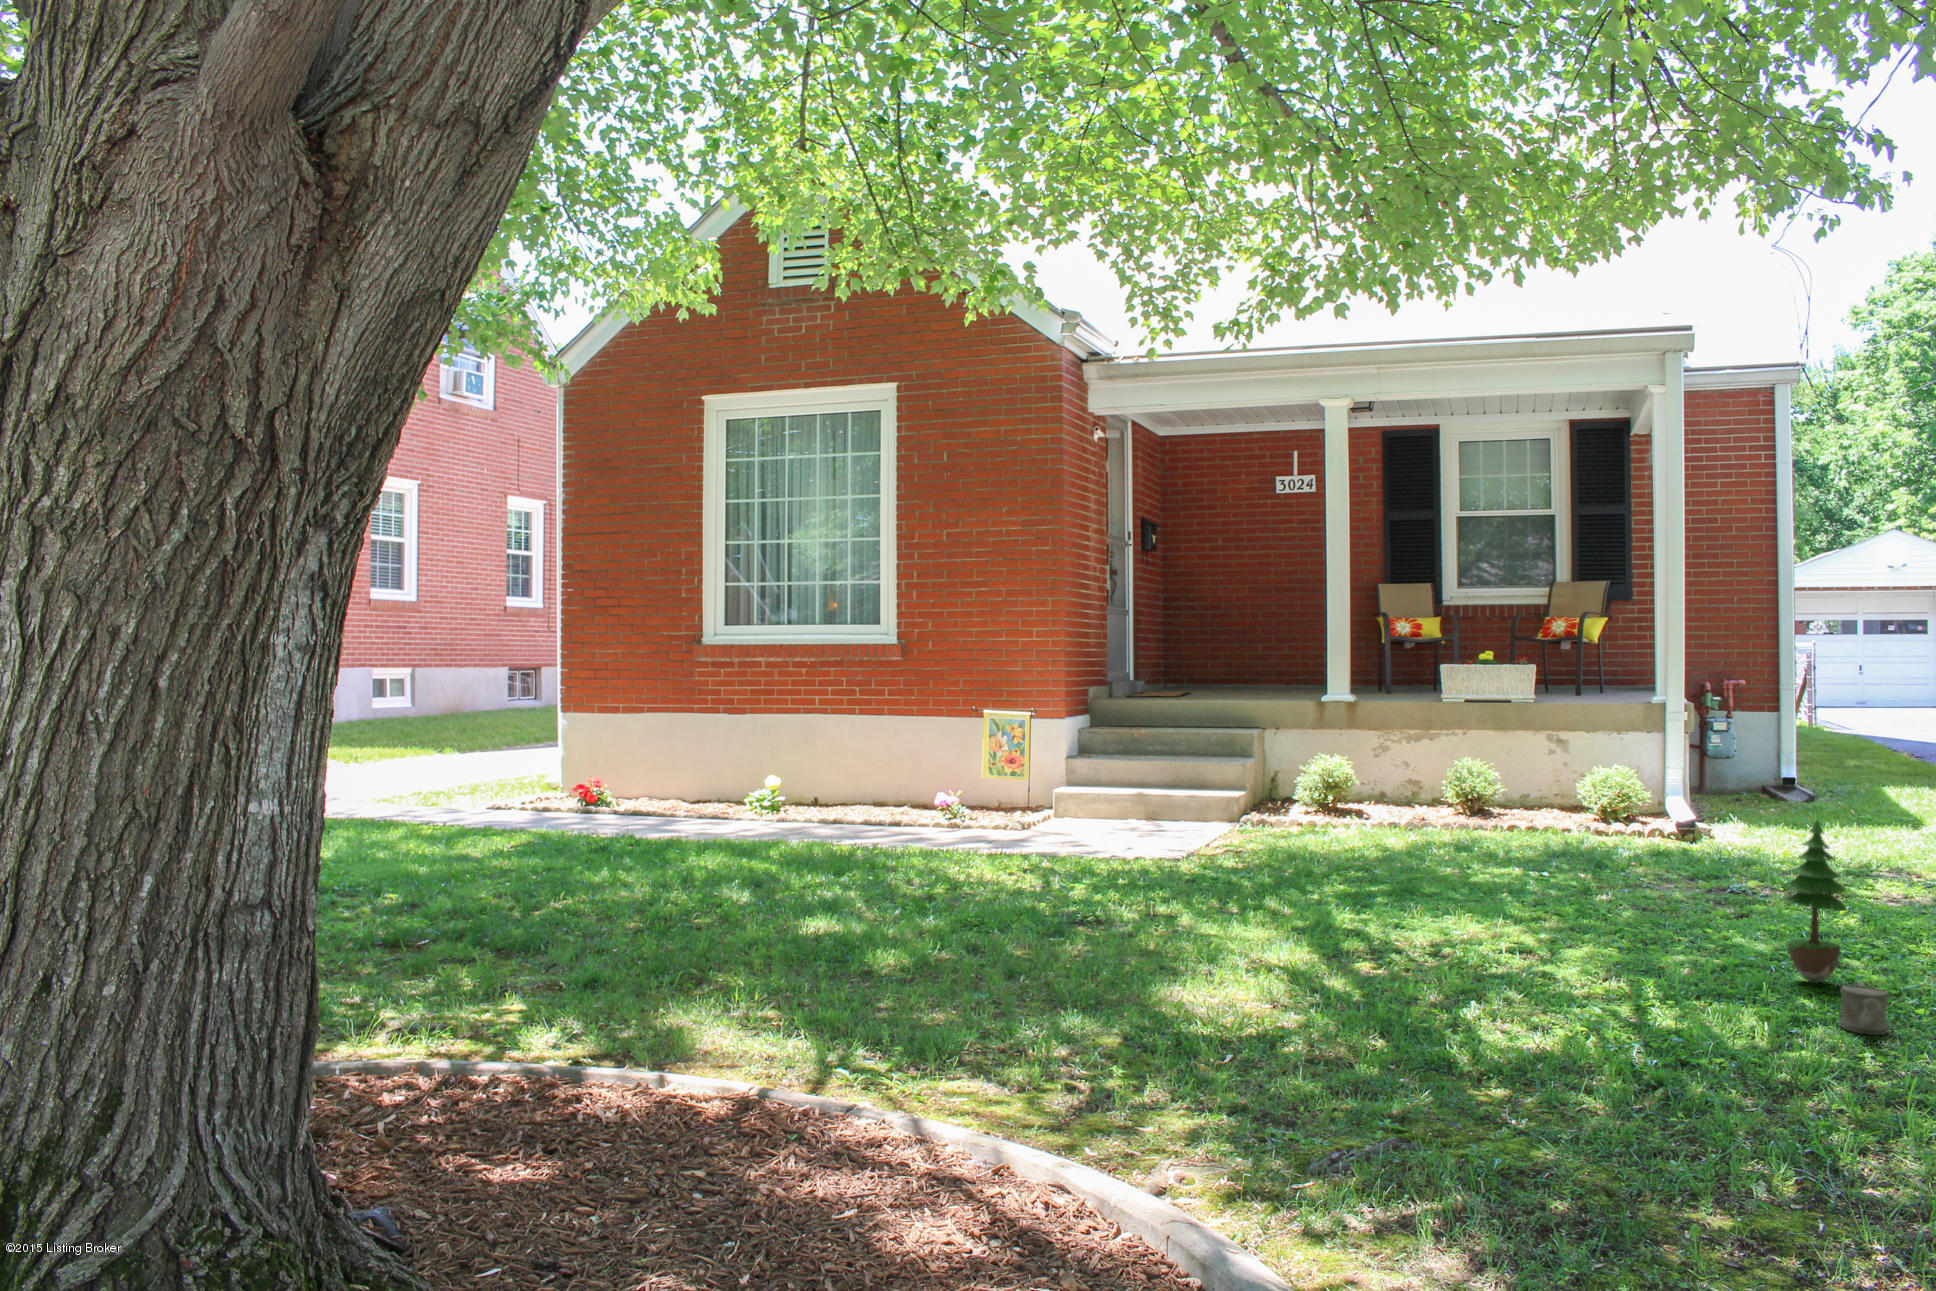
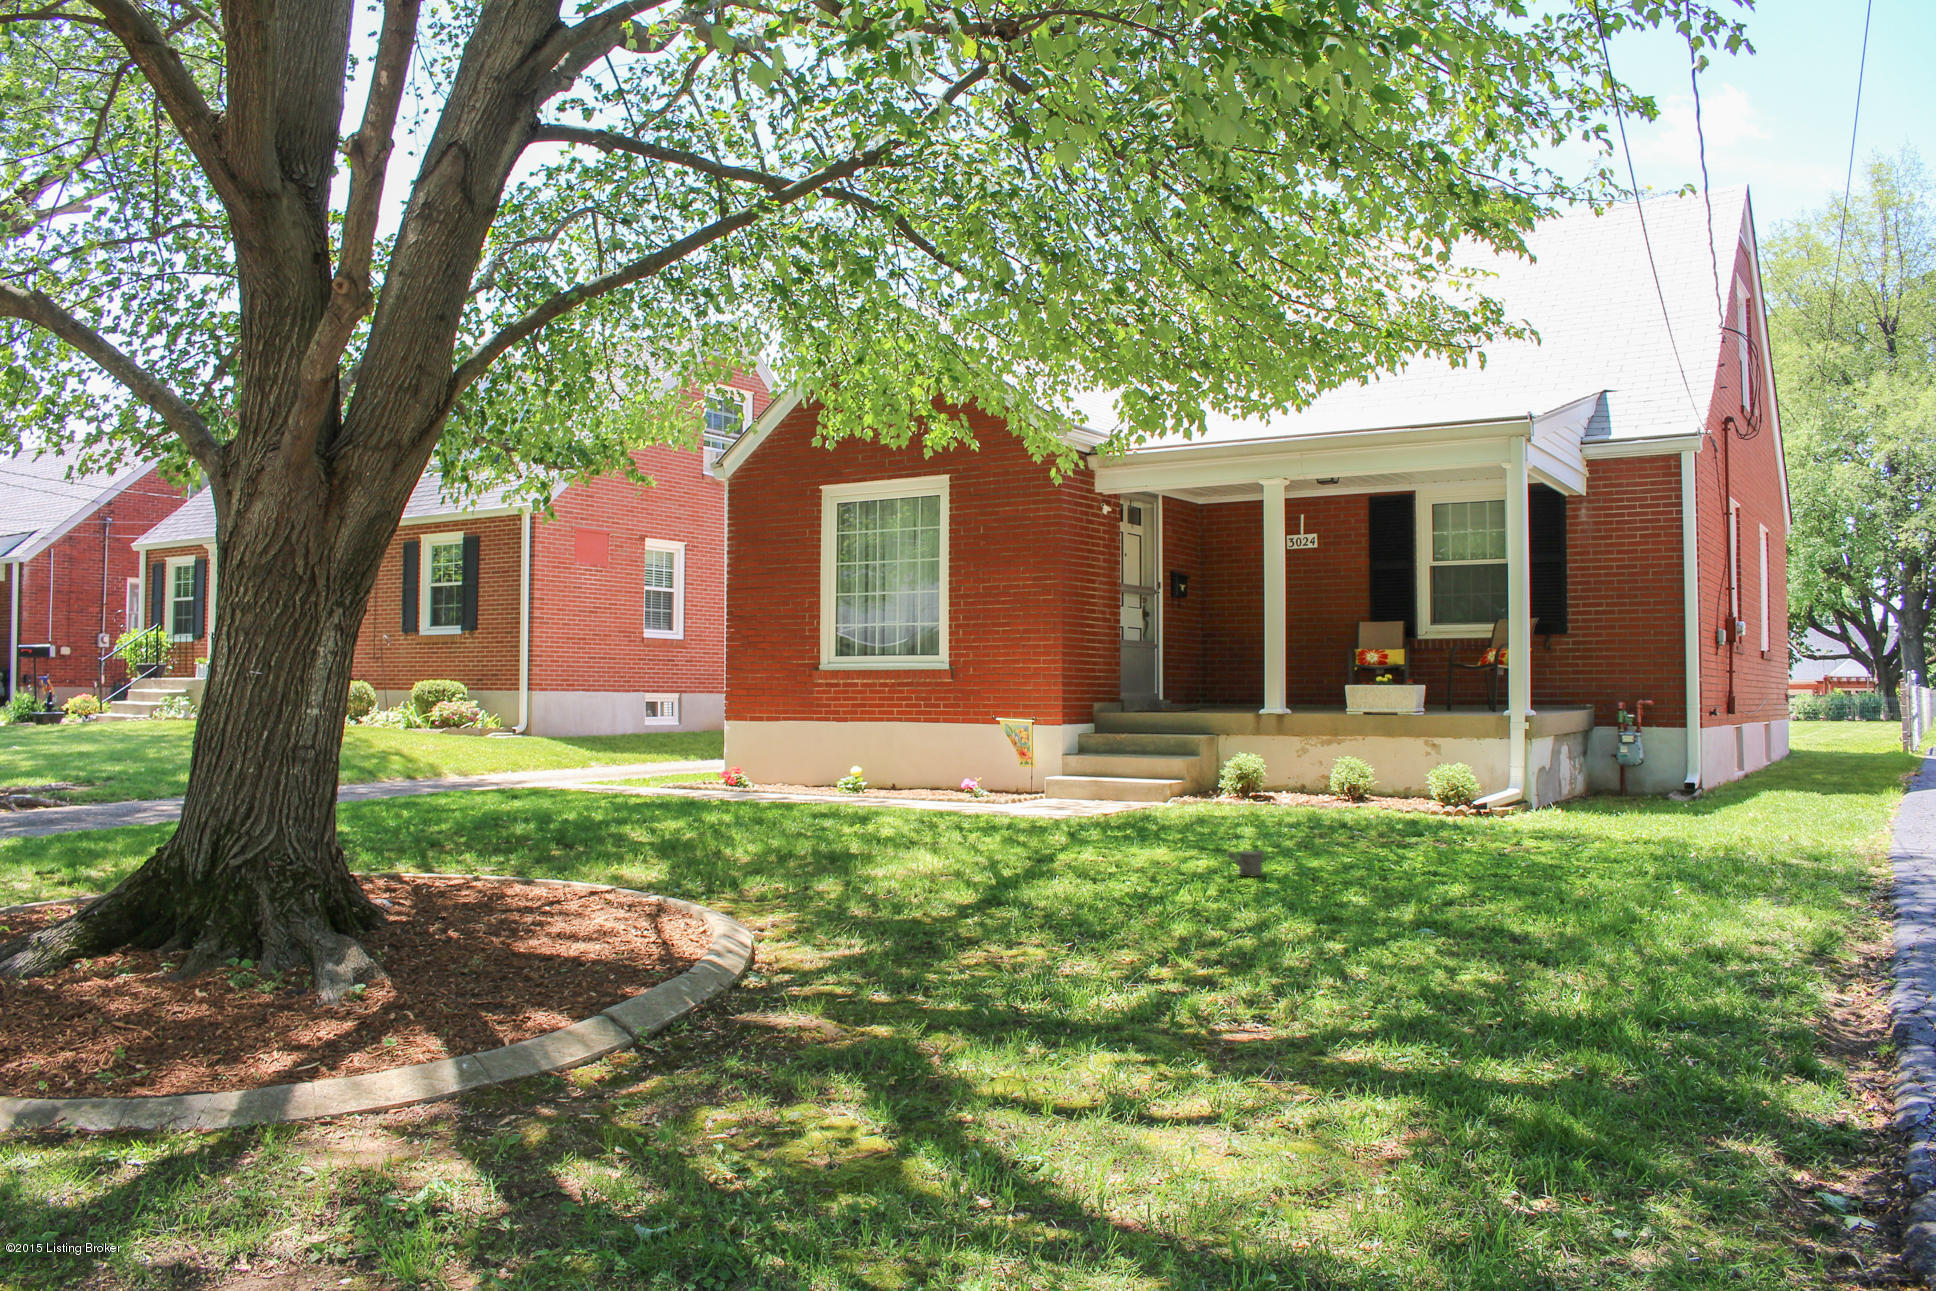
potted tree: present [1783,820,1847,983] -> none [1266,763,1302,862]

